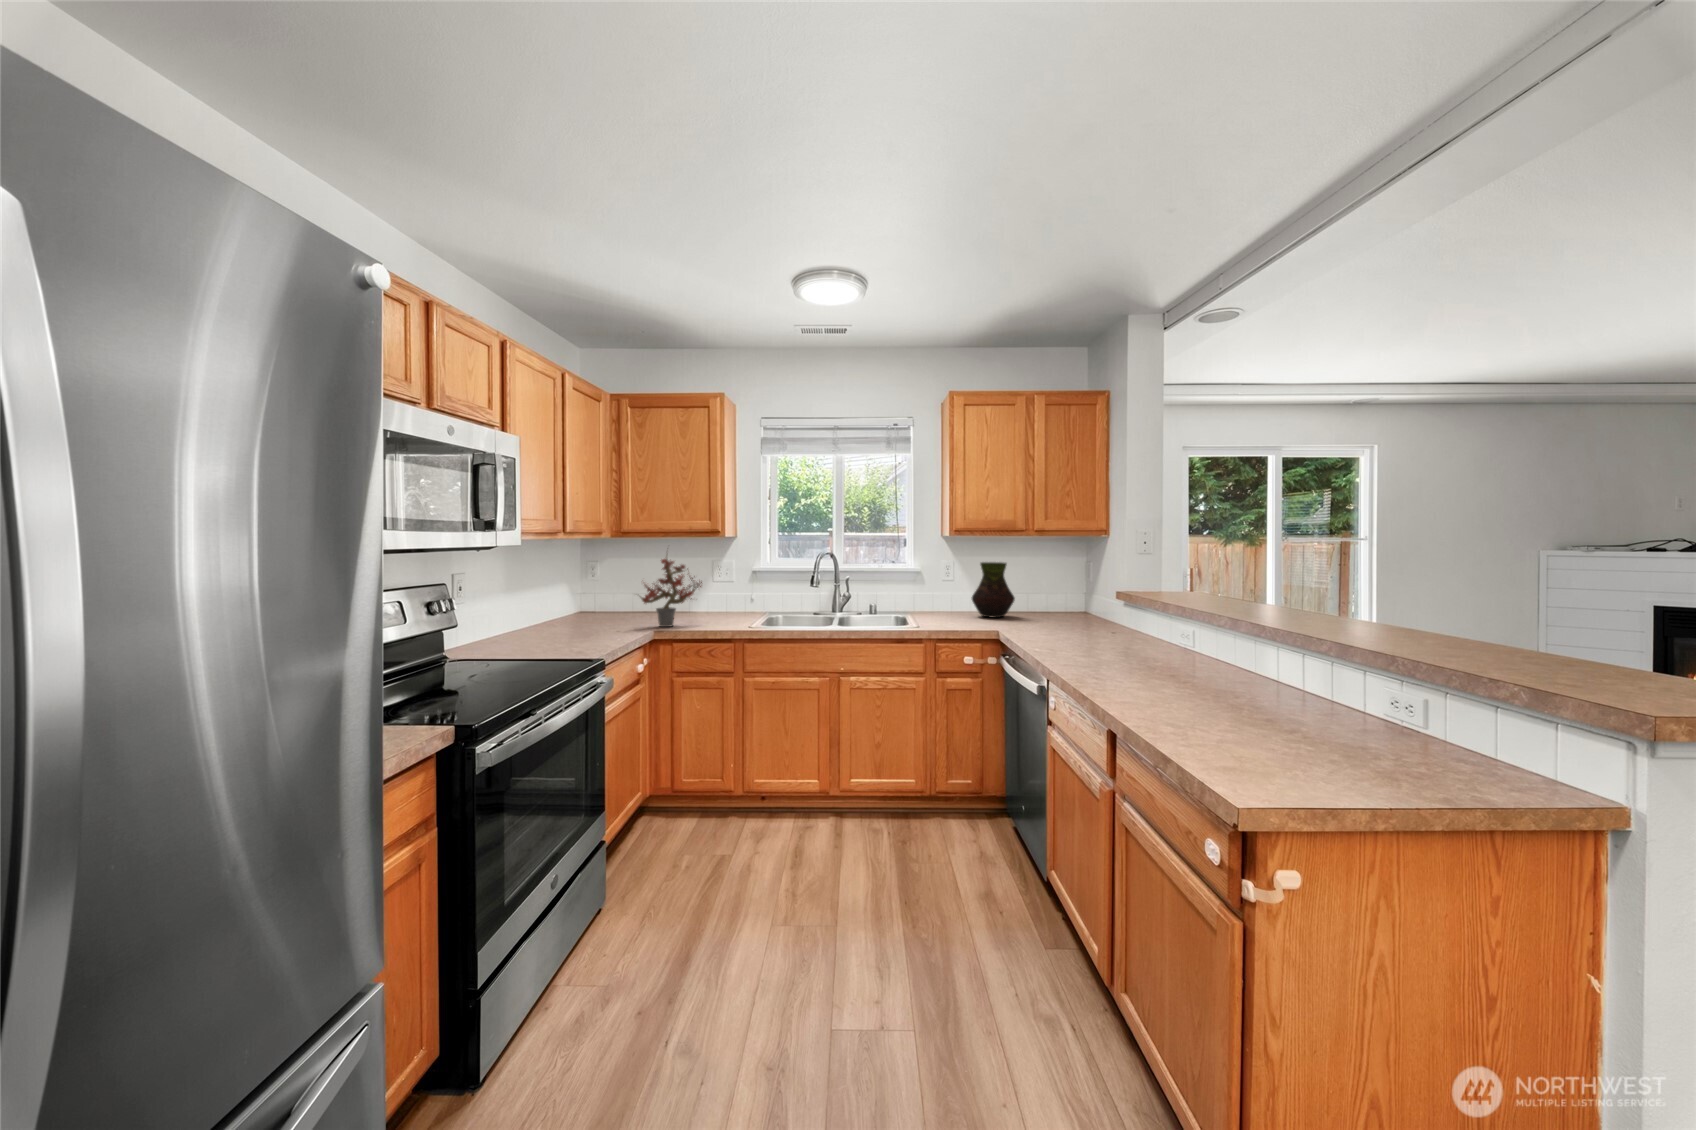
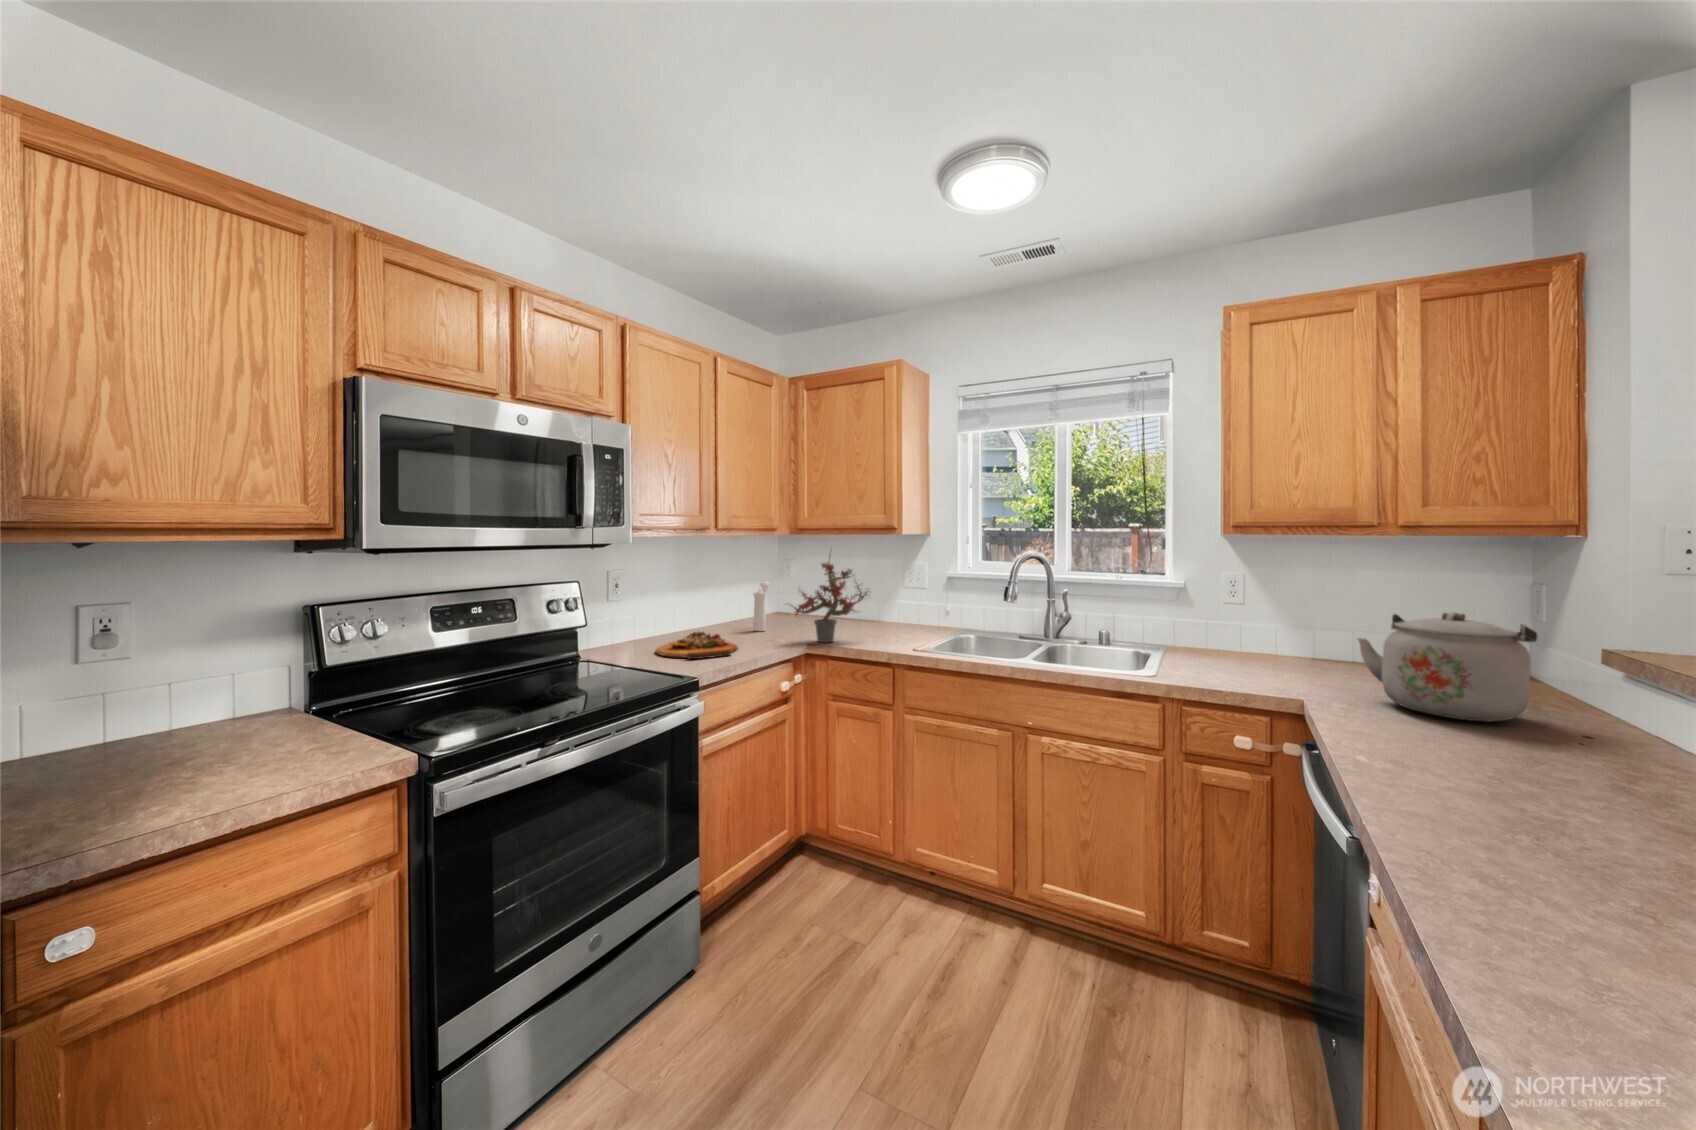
vase: present [972,562,1015,618] -> none [1264,573,1348,662]
kettle: none [1019,578,1091,633] -> present [1358,612,1537,721]
pepper mill: none [583,579,596,624] -> present [753,582,770,631]
cutting board: none [521,621,602,642] -> present [655,632,738,659]

